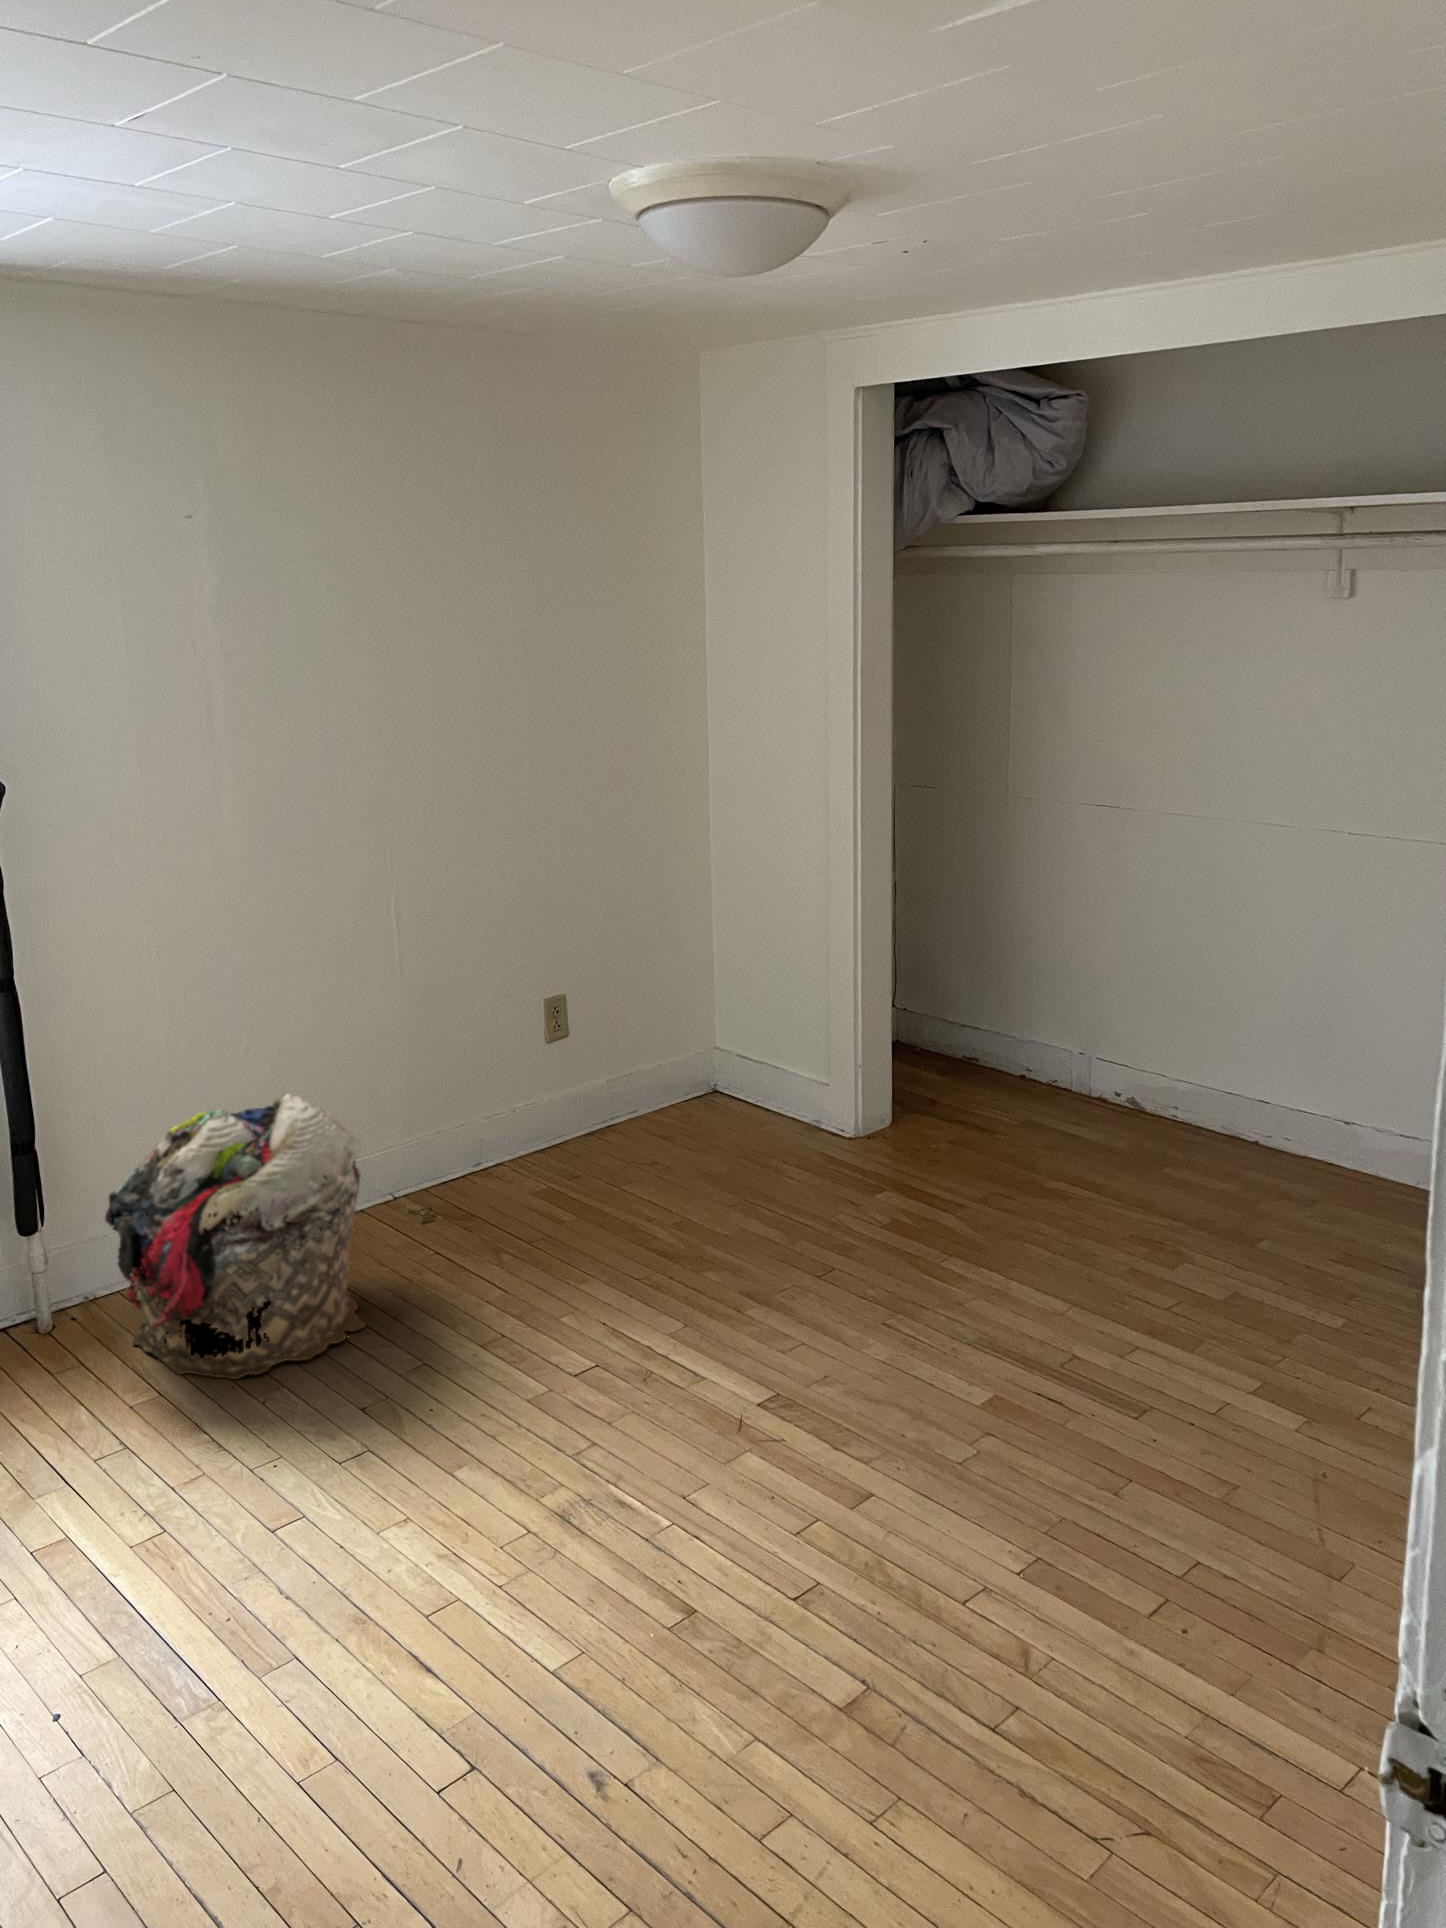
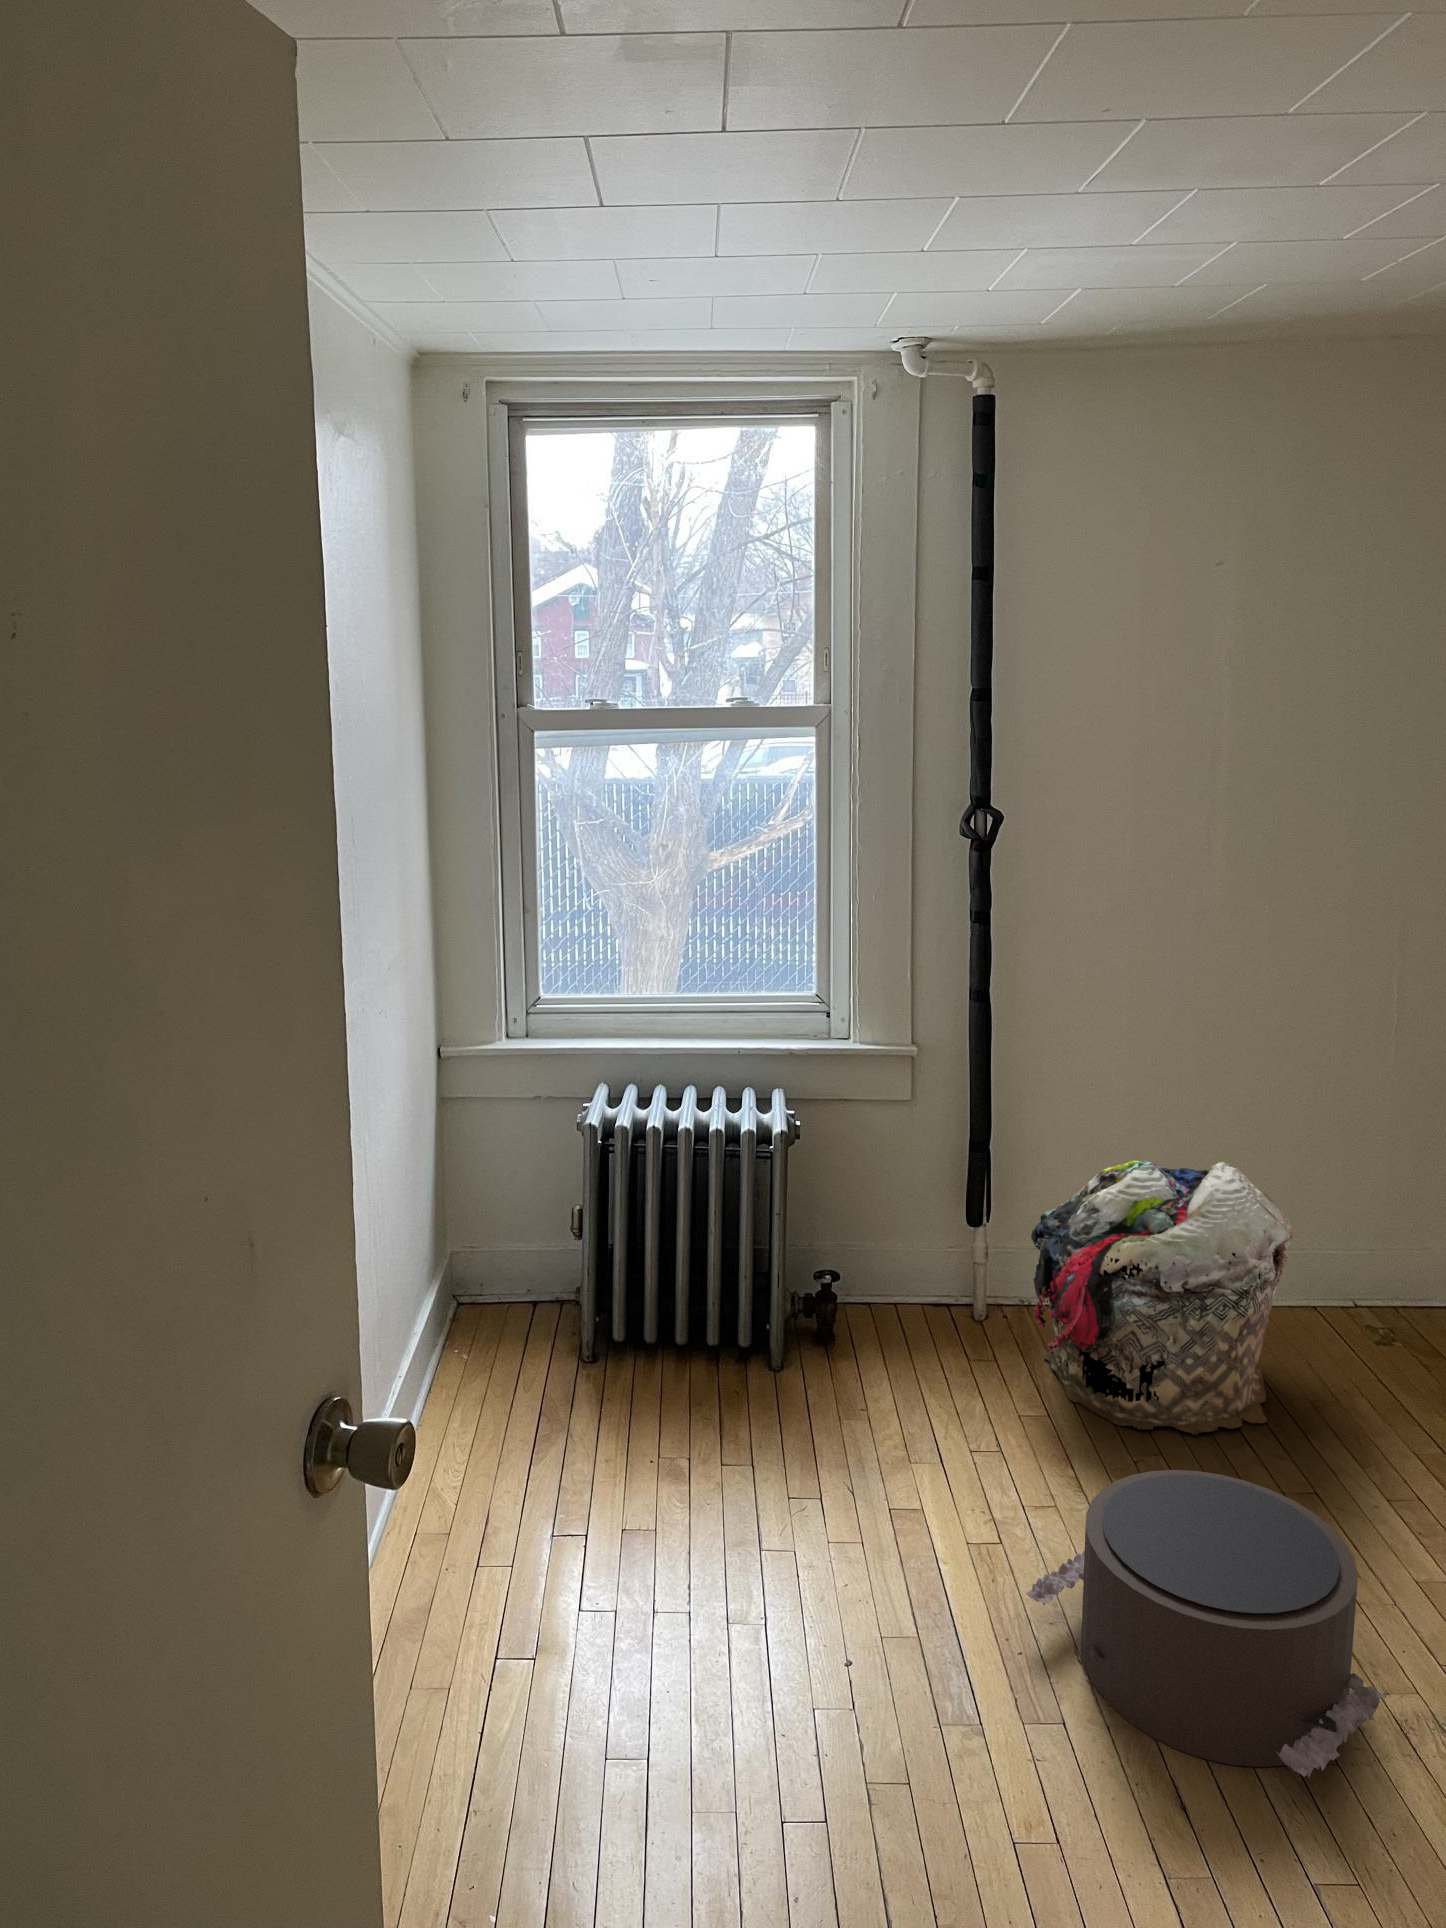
pouf: none [224,1370,549,1626] -> present [1026,1470,1387,1777]

